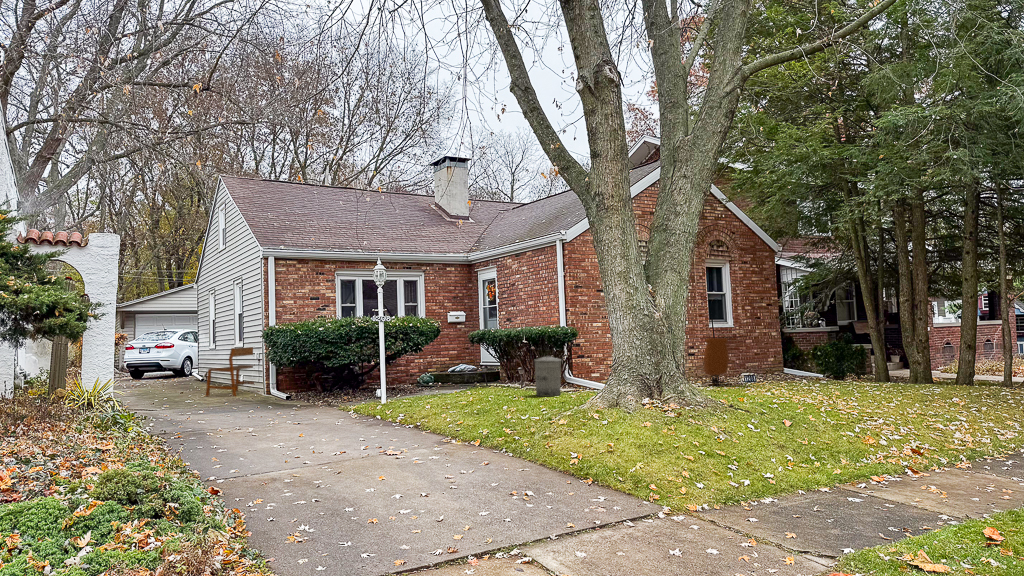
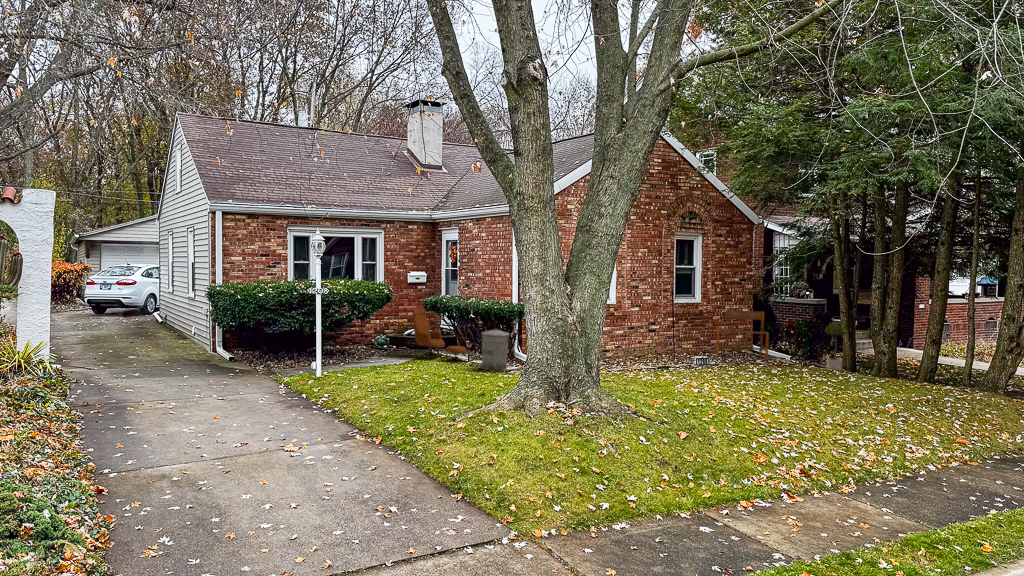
potted tree: none [863,336,884,381] -> present [825,323,845,370]
lounge chair: present [702,338,731,386] -> present [412,308,466,360]
bench: present [206,347,255,396] -> present [715,310,769,359]

